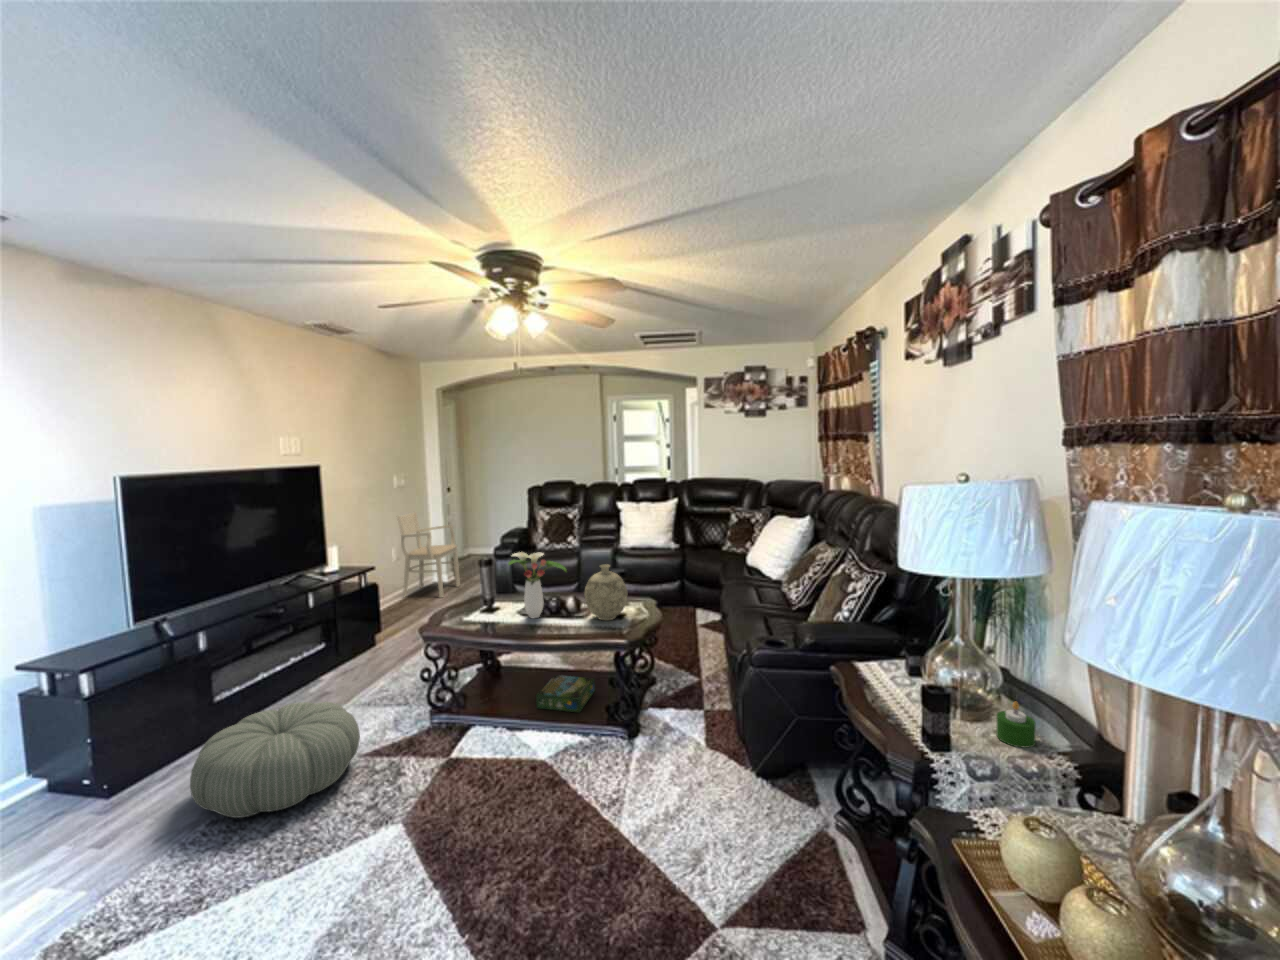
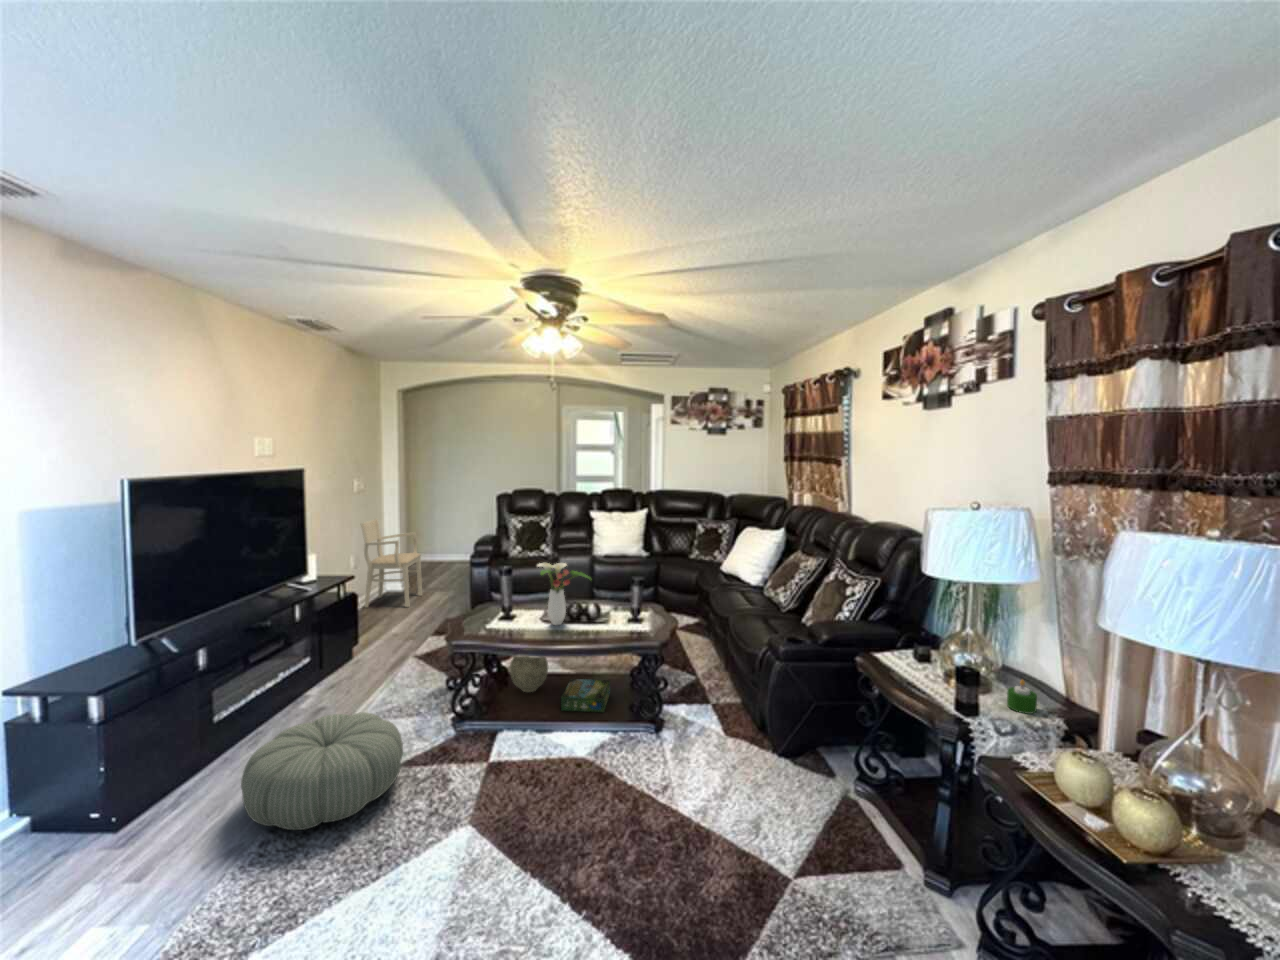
decorative vase: present [584,565,627,620] -> present [510,648,548,692]

